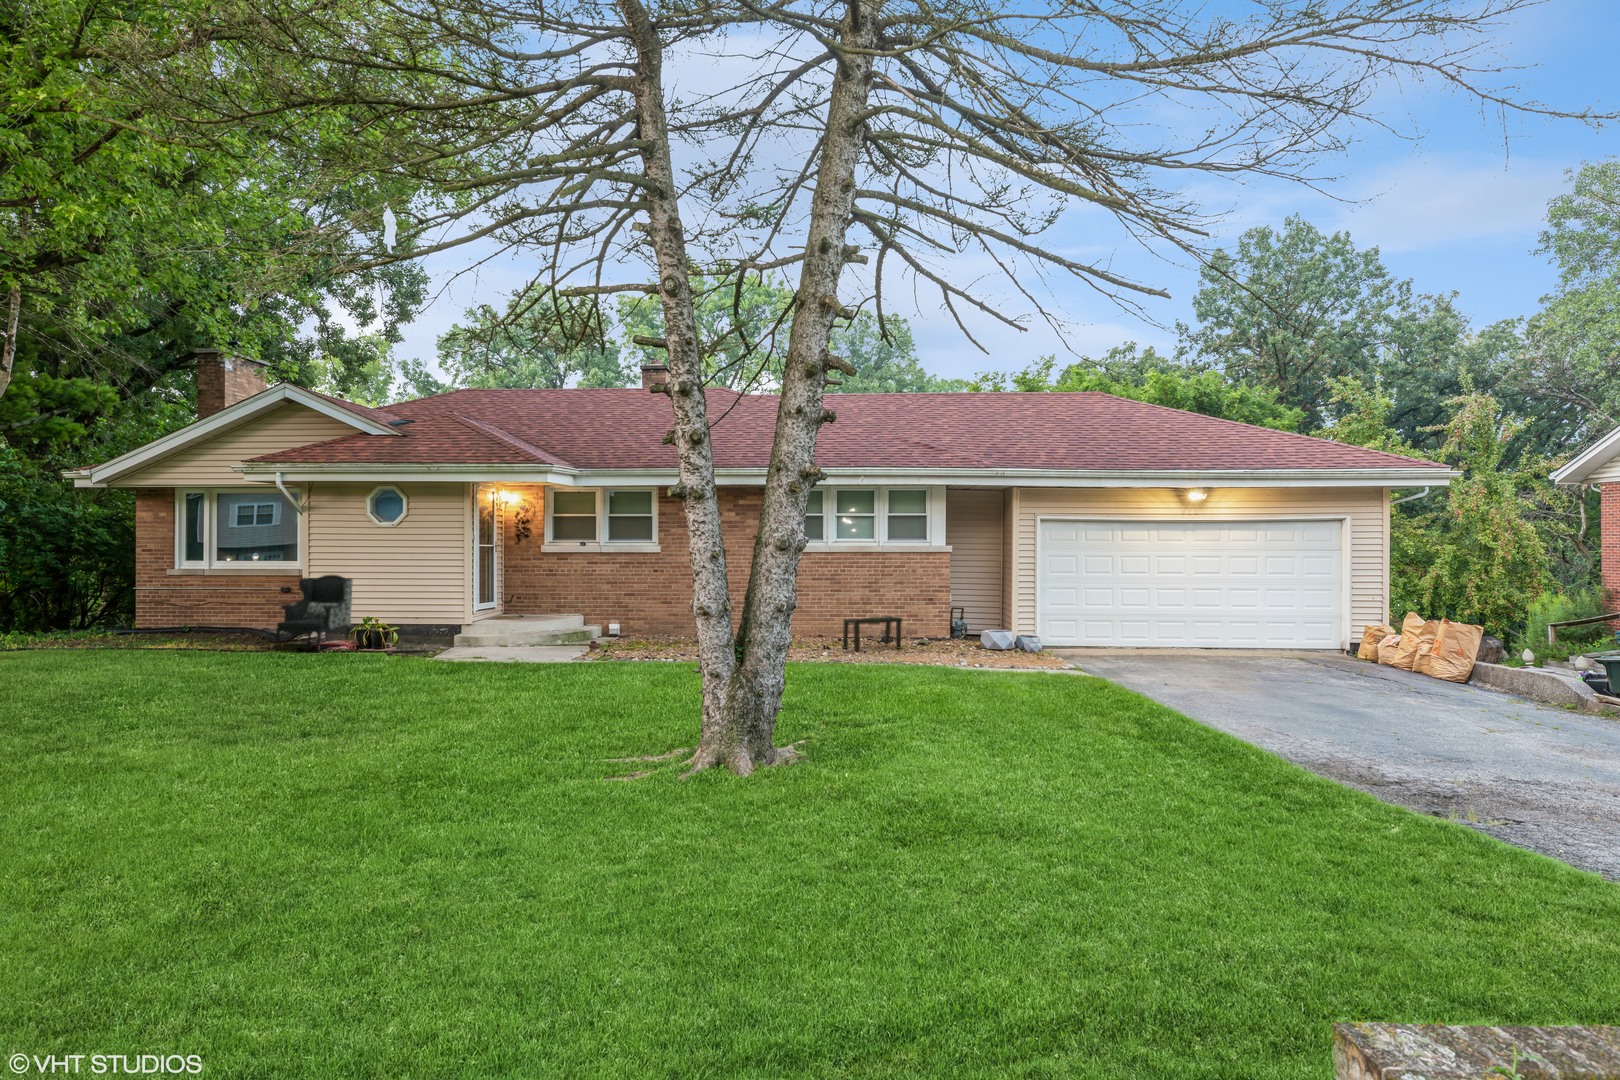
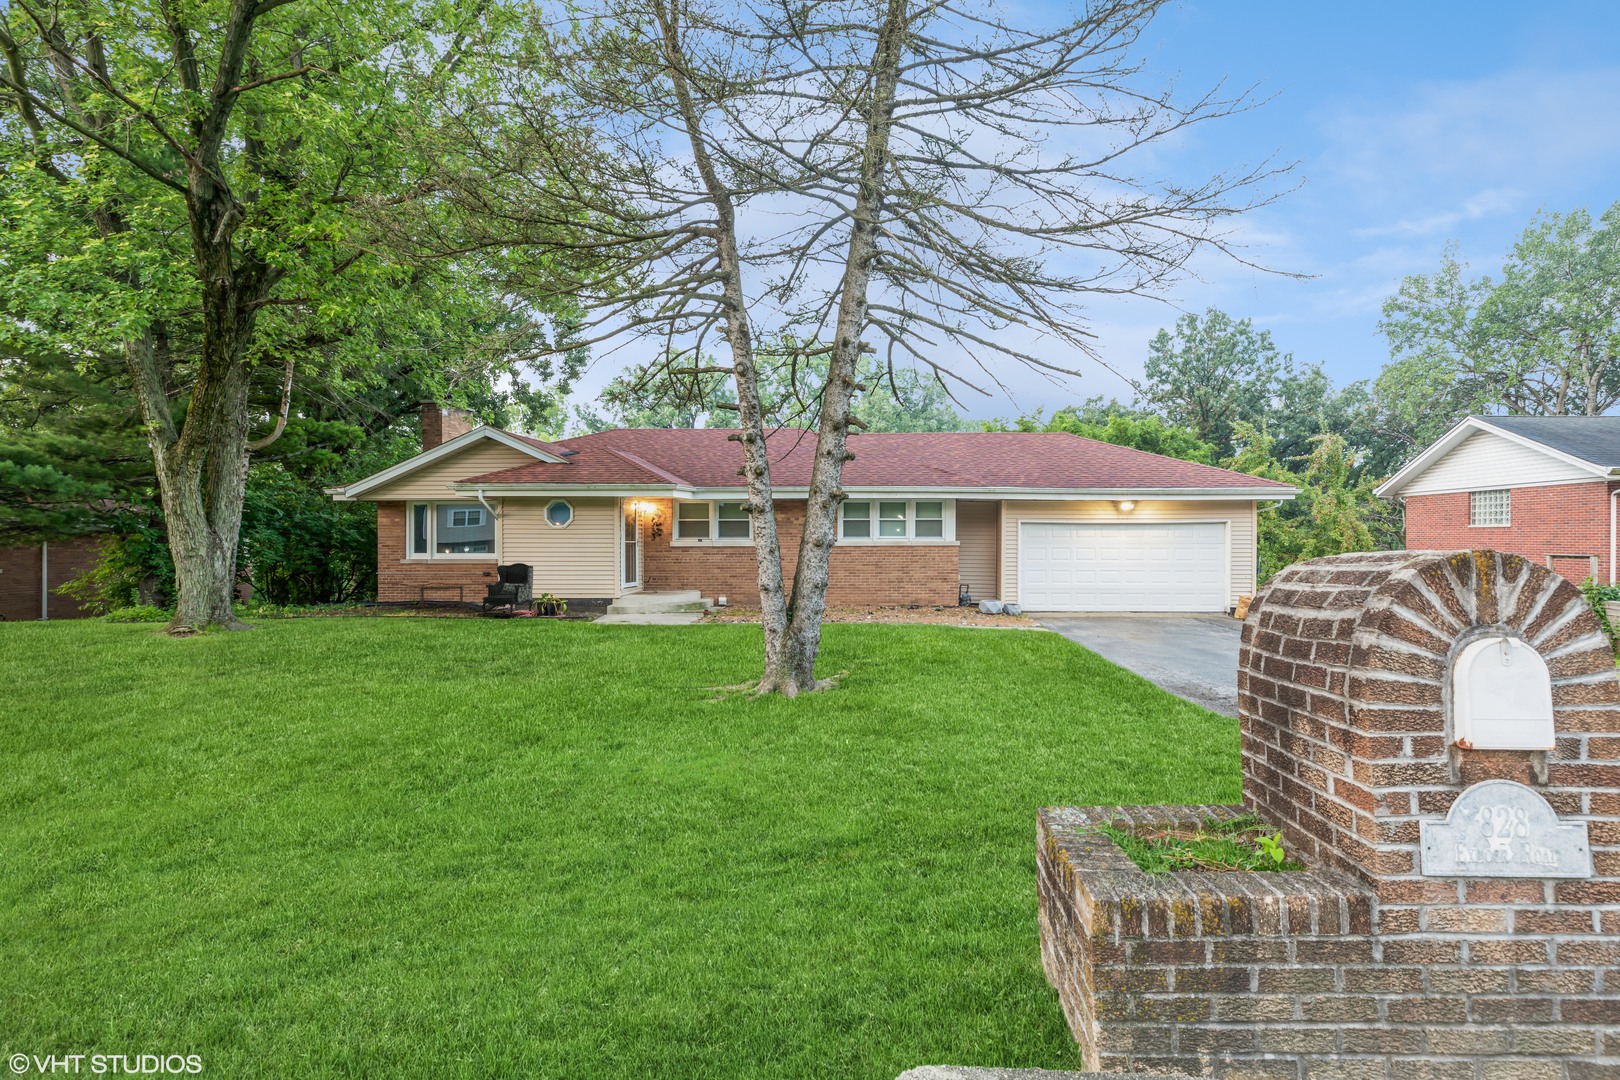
bench: present [843,616,902,651] -> present [420,585,464,609]

